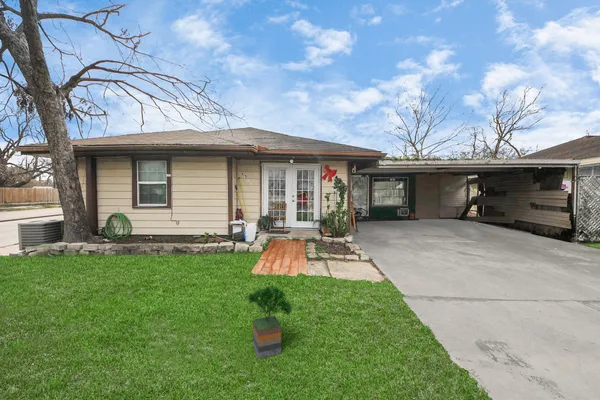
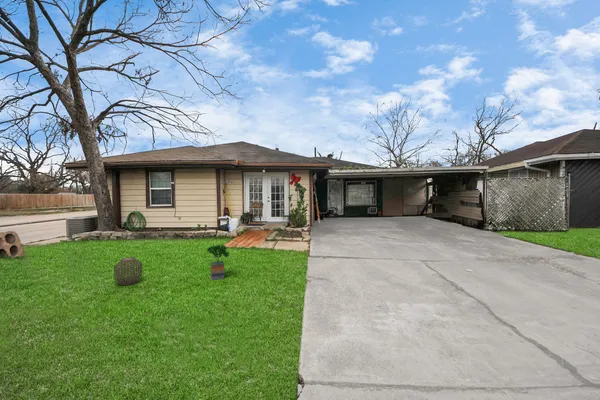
woven basket: none [62,315,123,378] -> present [114,257,142,285]

